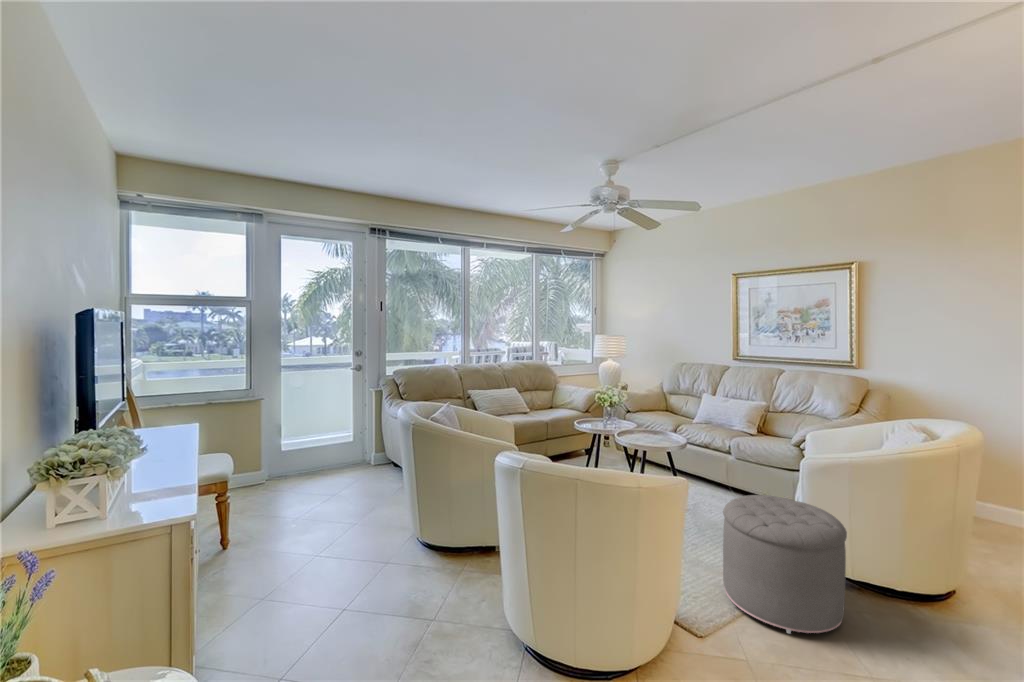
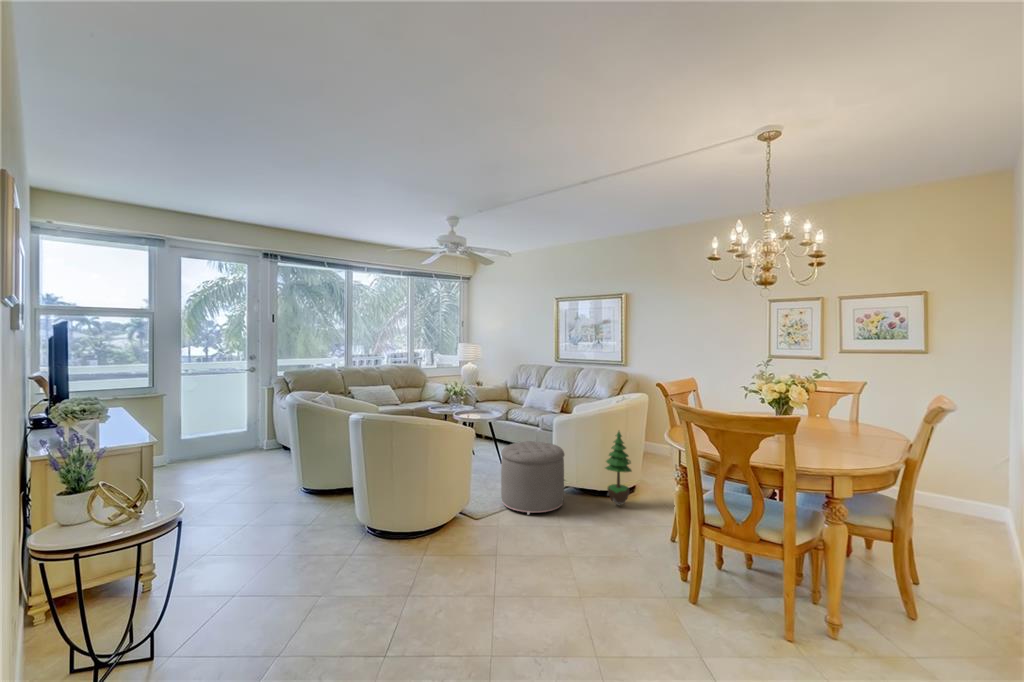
potted tree: none [921,493,988,628] -> present [606,431,631,505]

